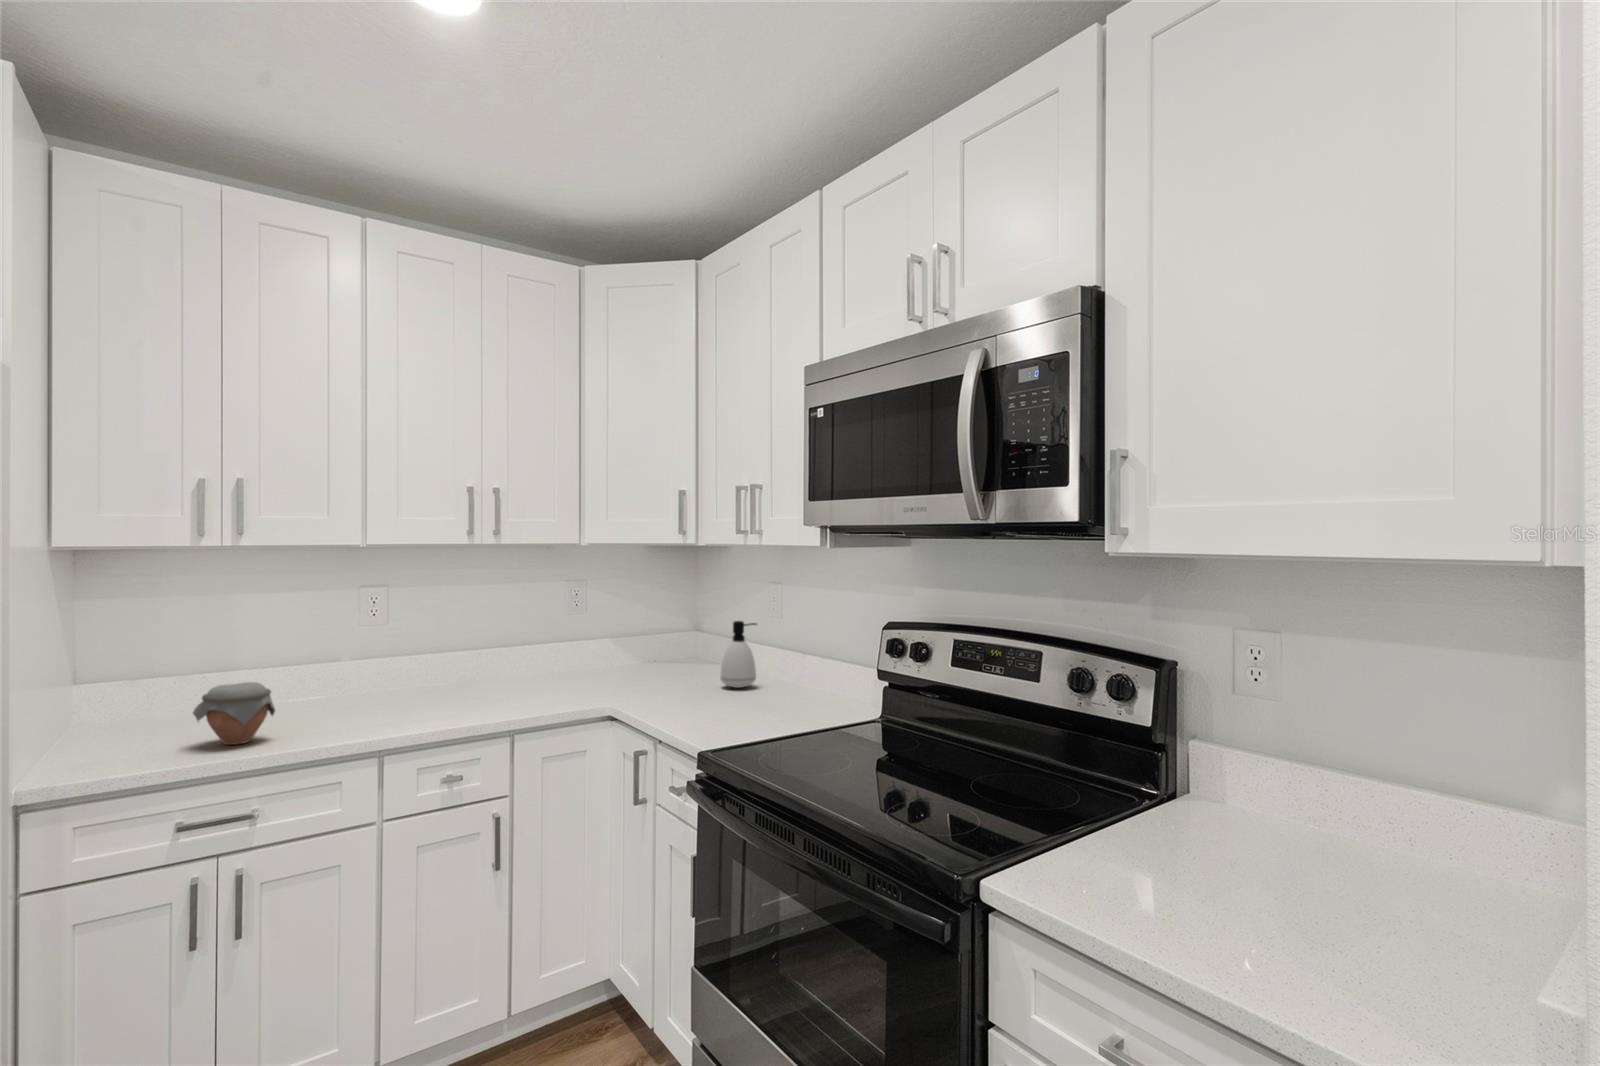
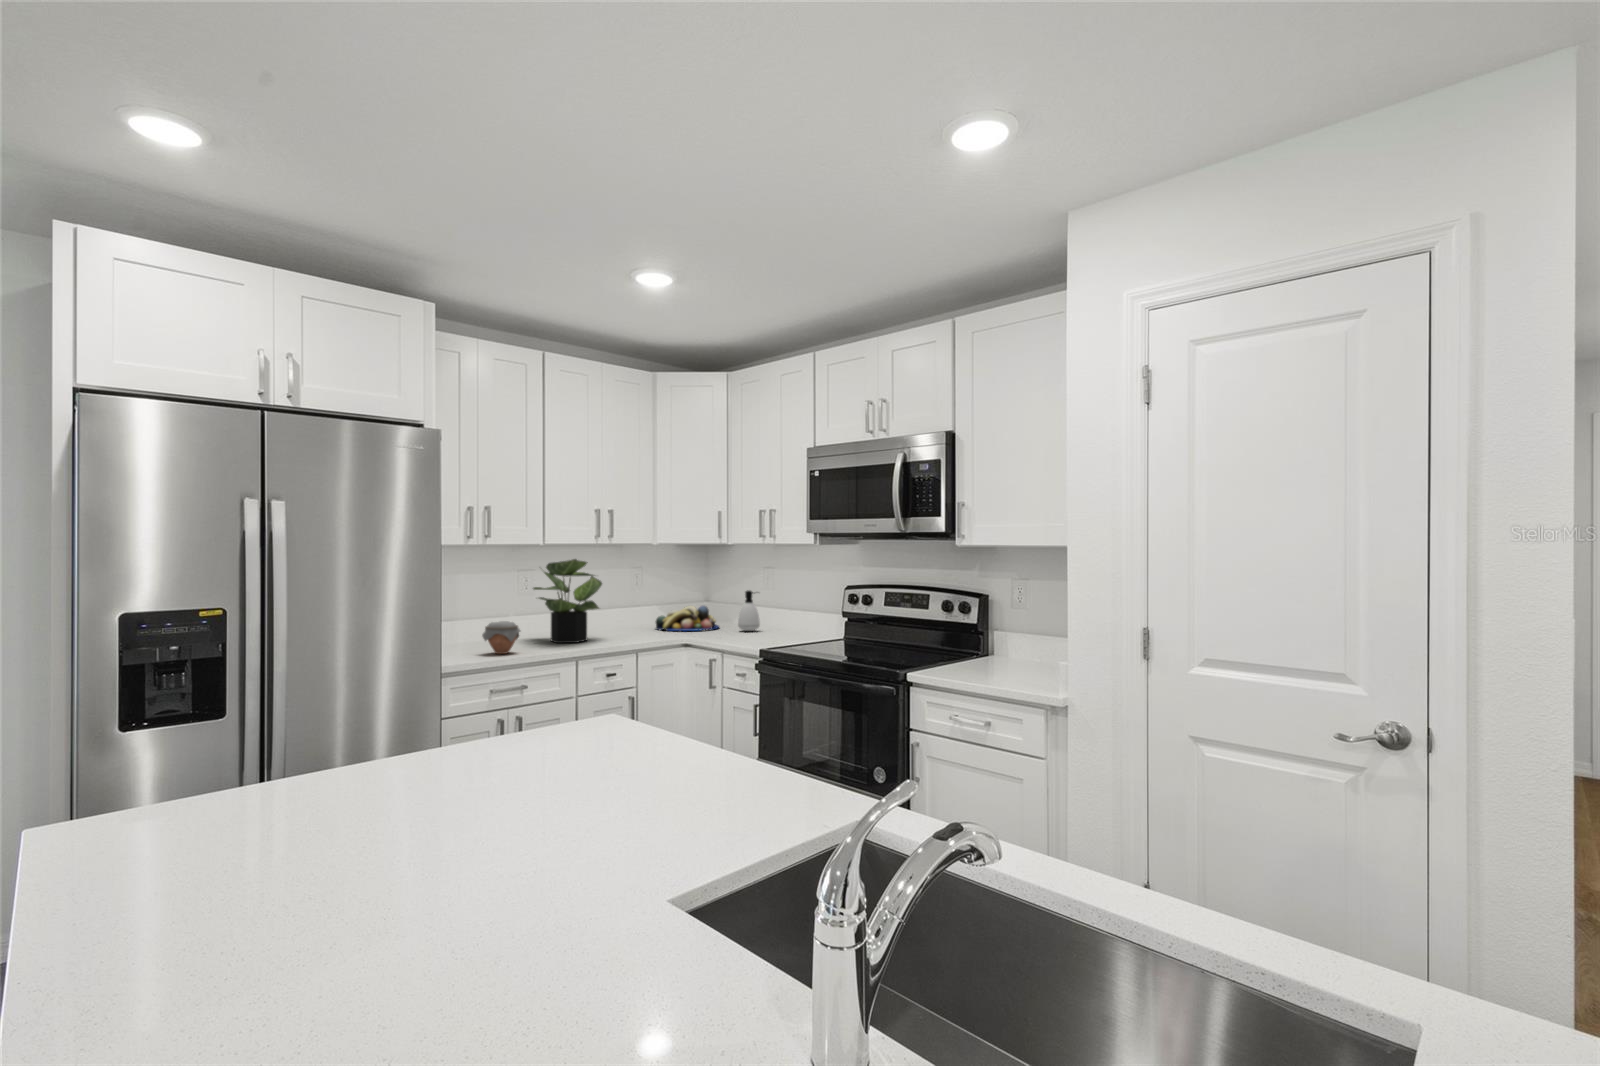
potted plant: none [351,570,481,712] -> present [533,559,602,643]
fruit bowl: none [598,640,701,684] -> present [656,606,719,631]

